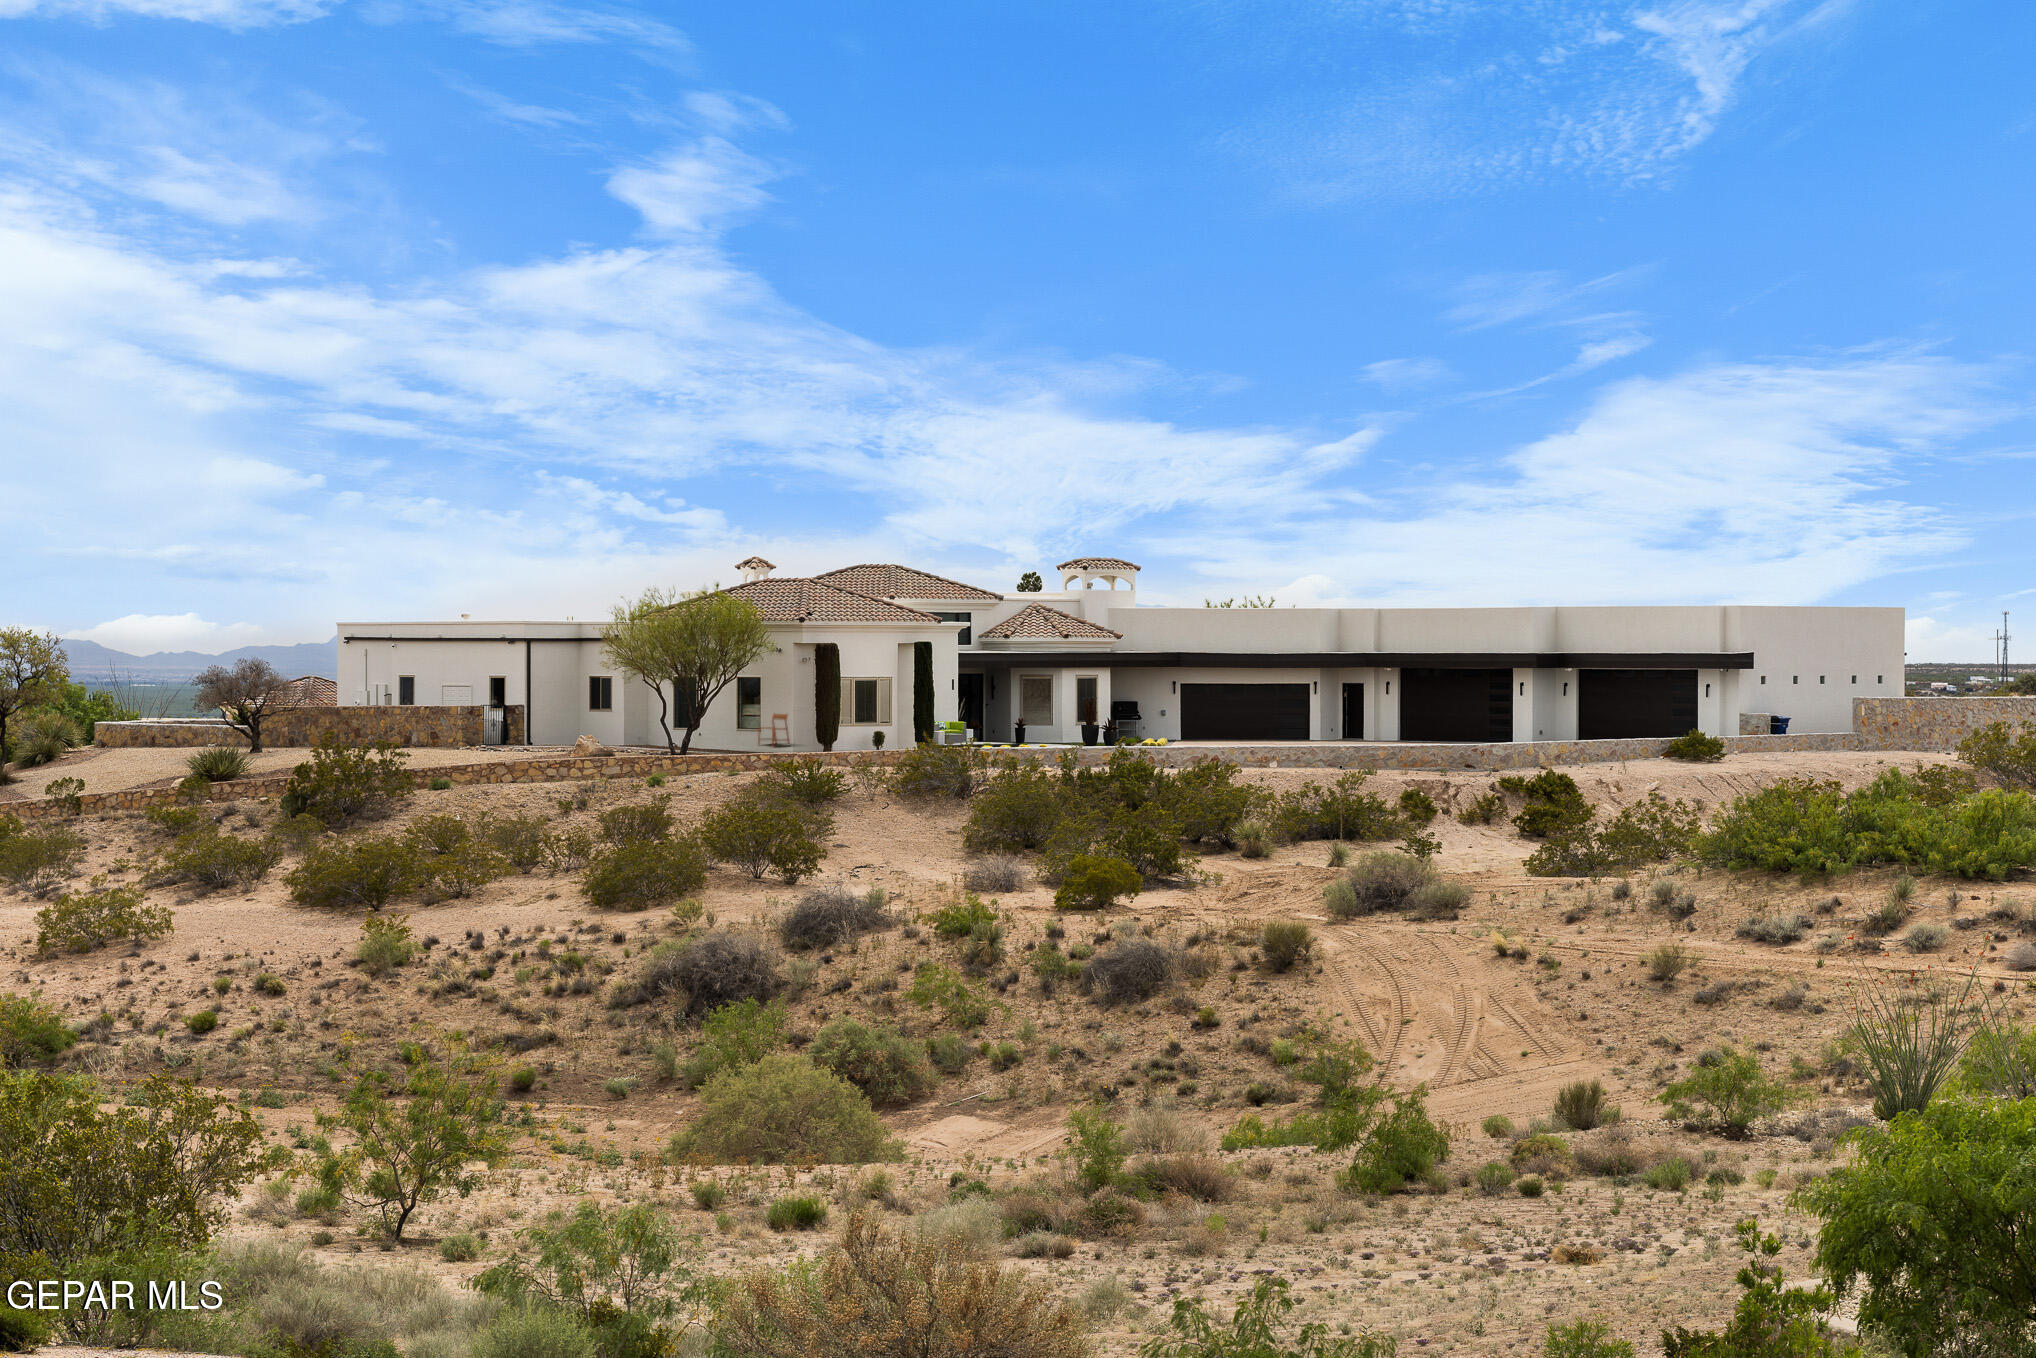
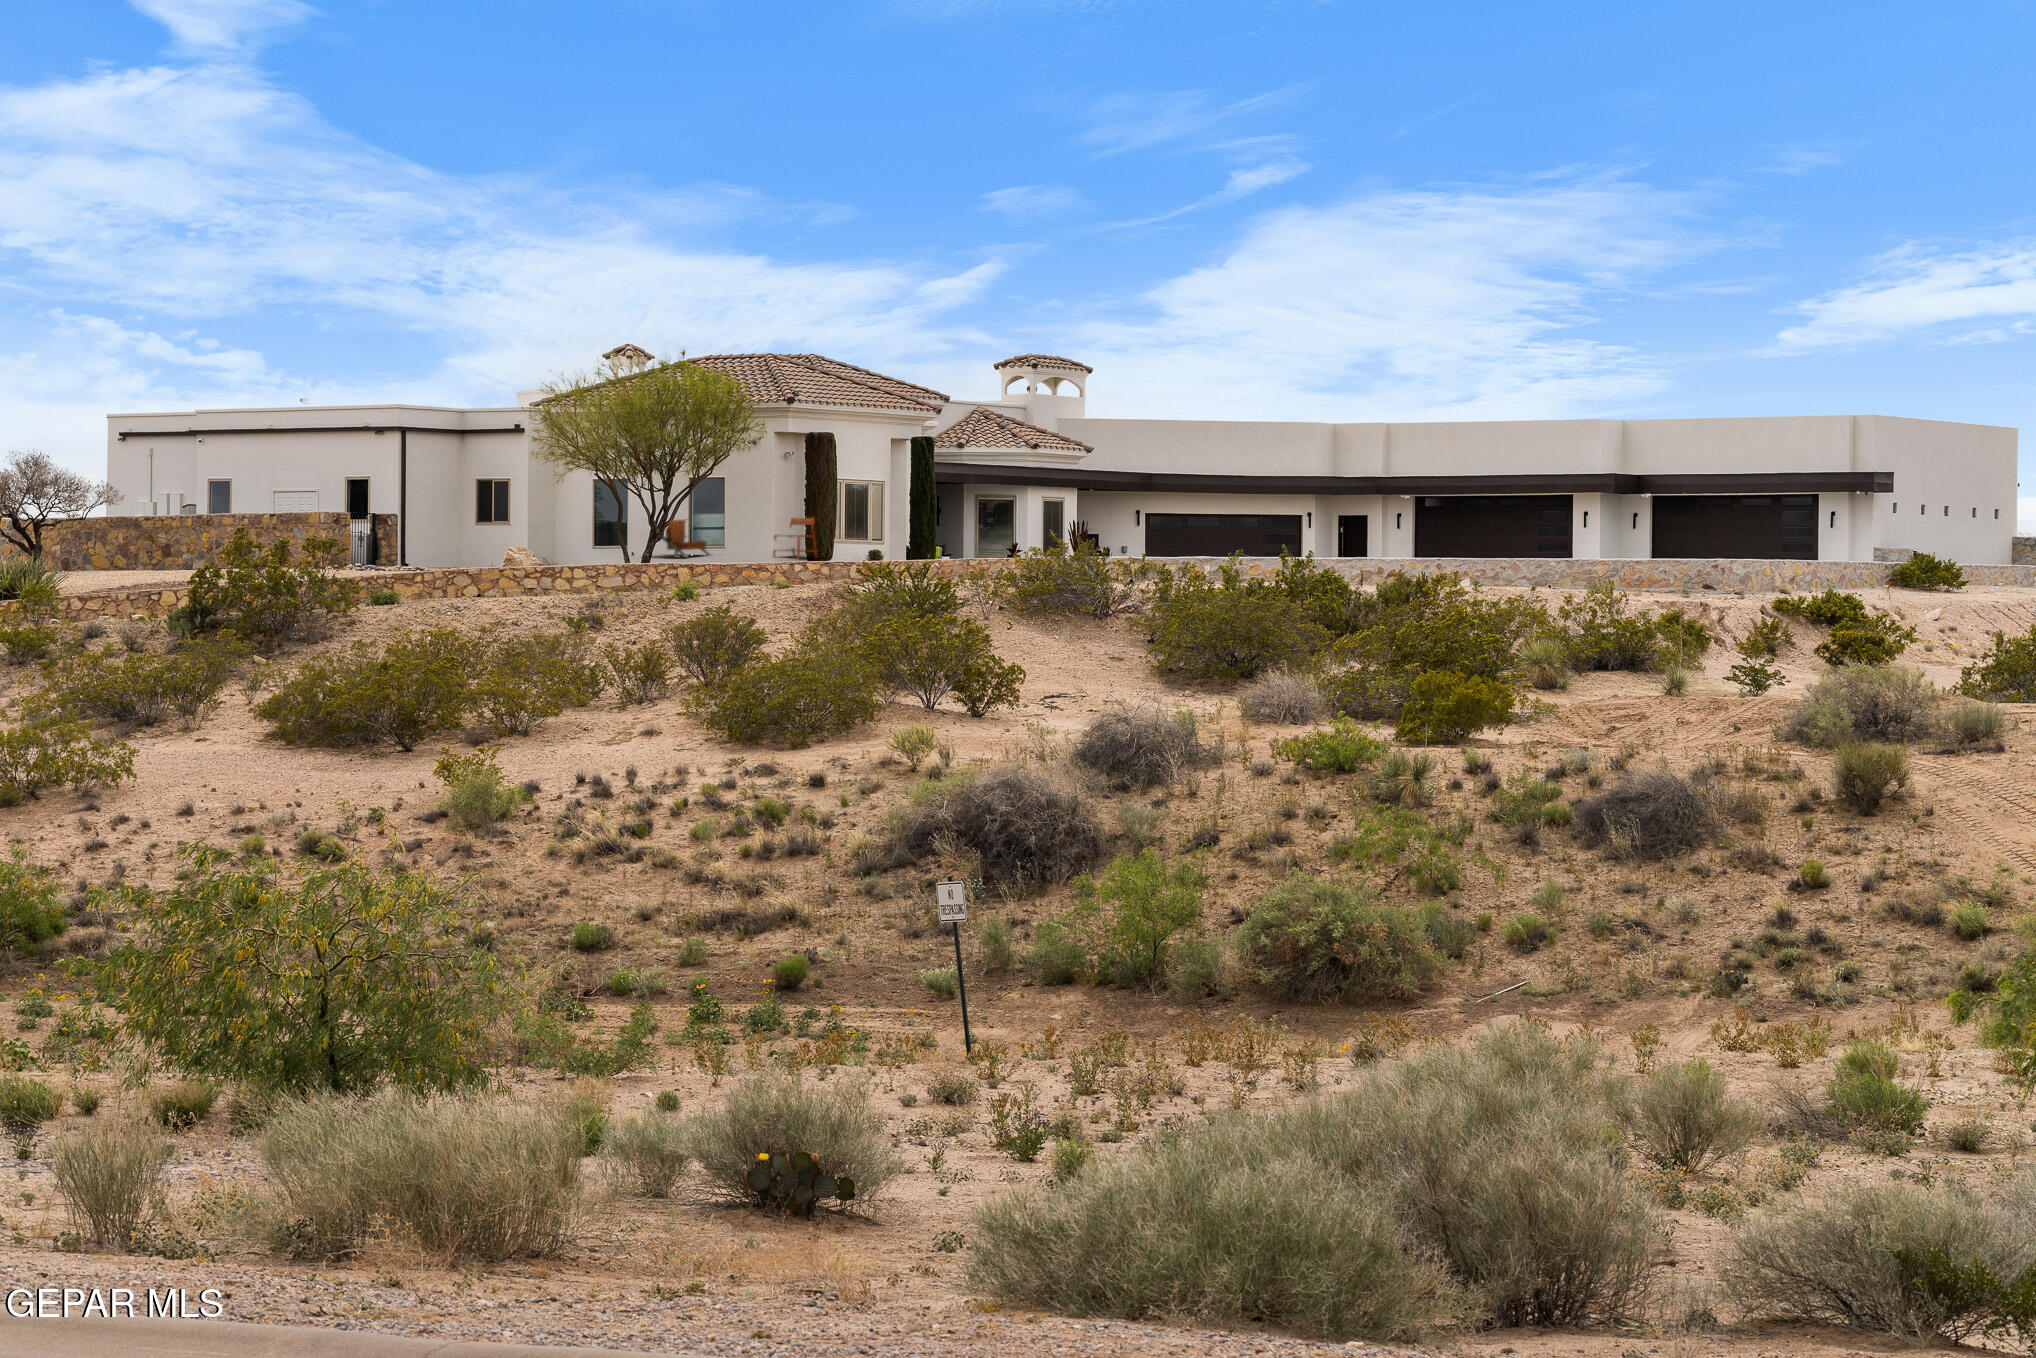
lounge chair: none [673,716,715,747] -> present [662,519,711,557]

